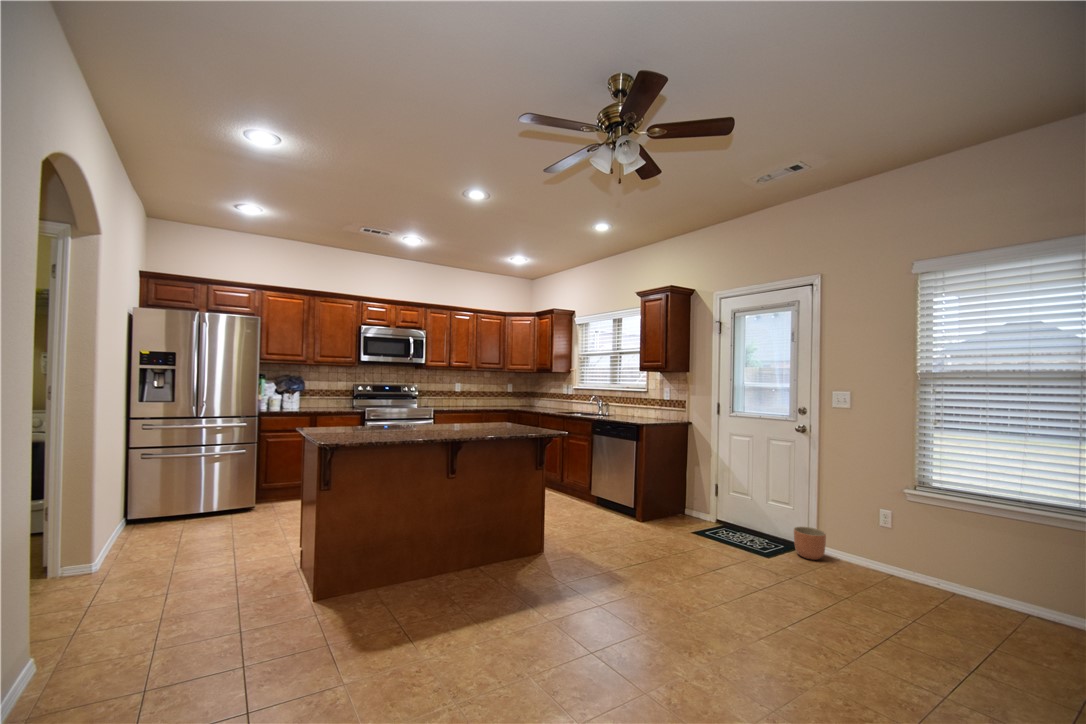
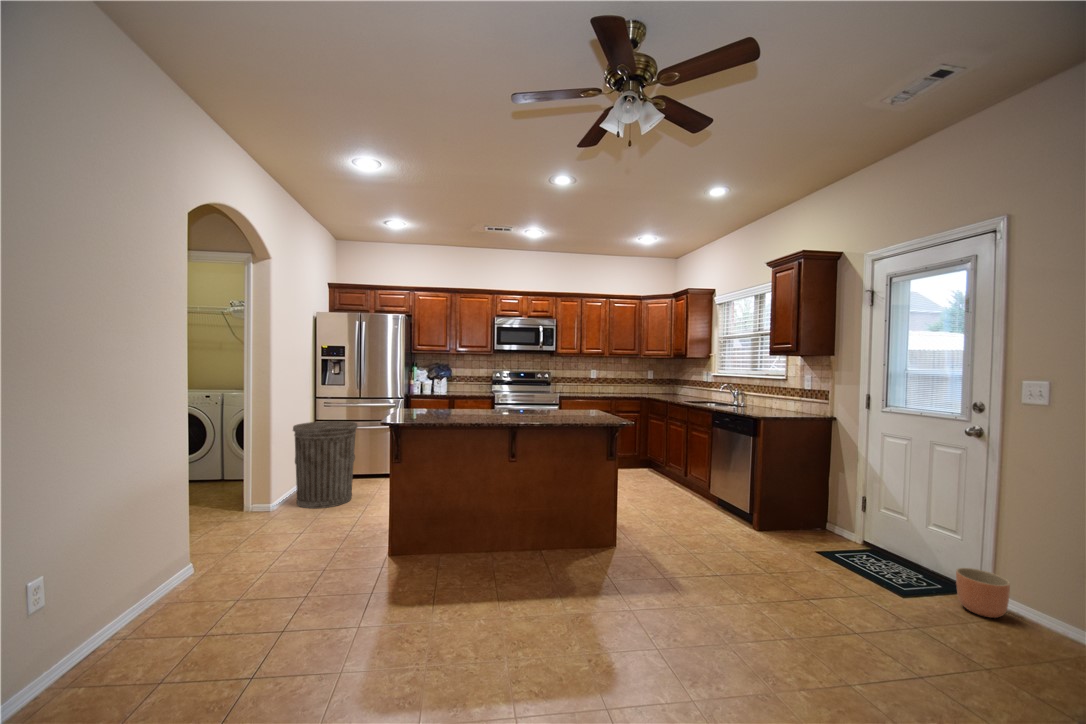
trash can: none [106,450,207,570] -> present [293,421,357,508]

